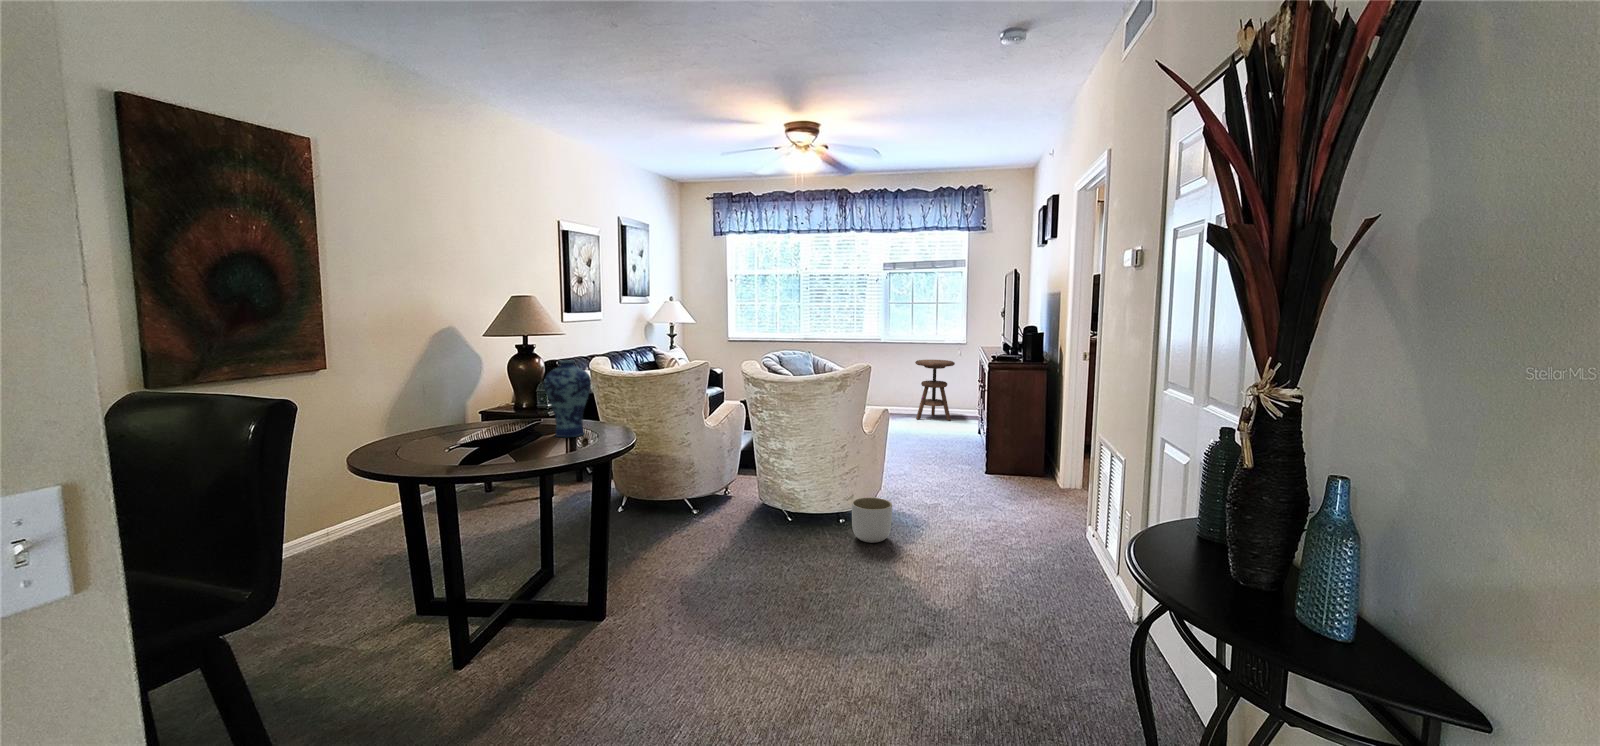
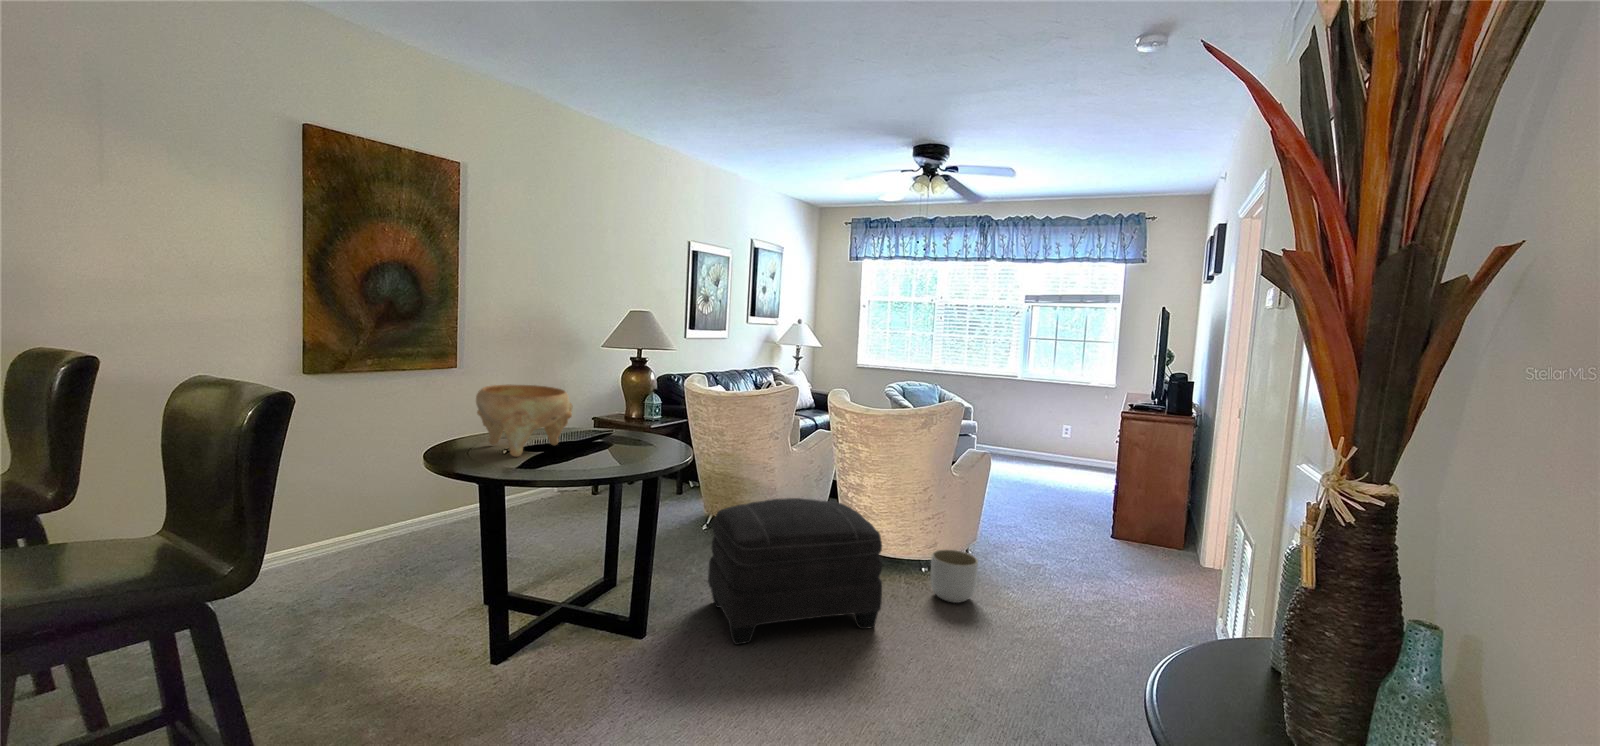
vase: present [544,360,591,437] -> none [605,372,653,449]
side table: present [915,360,955,421] -> none [1050,402,1100,473]
decorative bowl: none [409,382,511,455] -> present [476,385,573,457]
ottoman: none [655,467,821,607] -> present [708,498,882,645]

